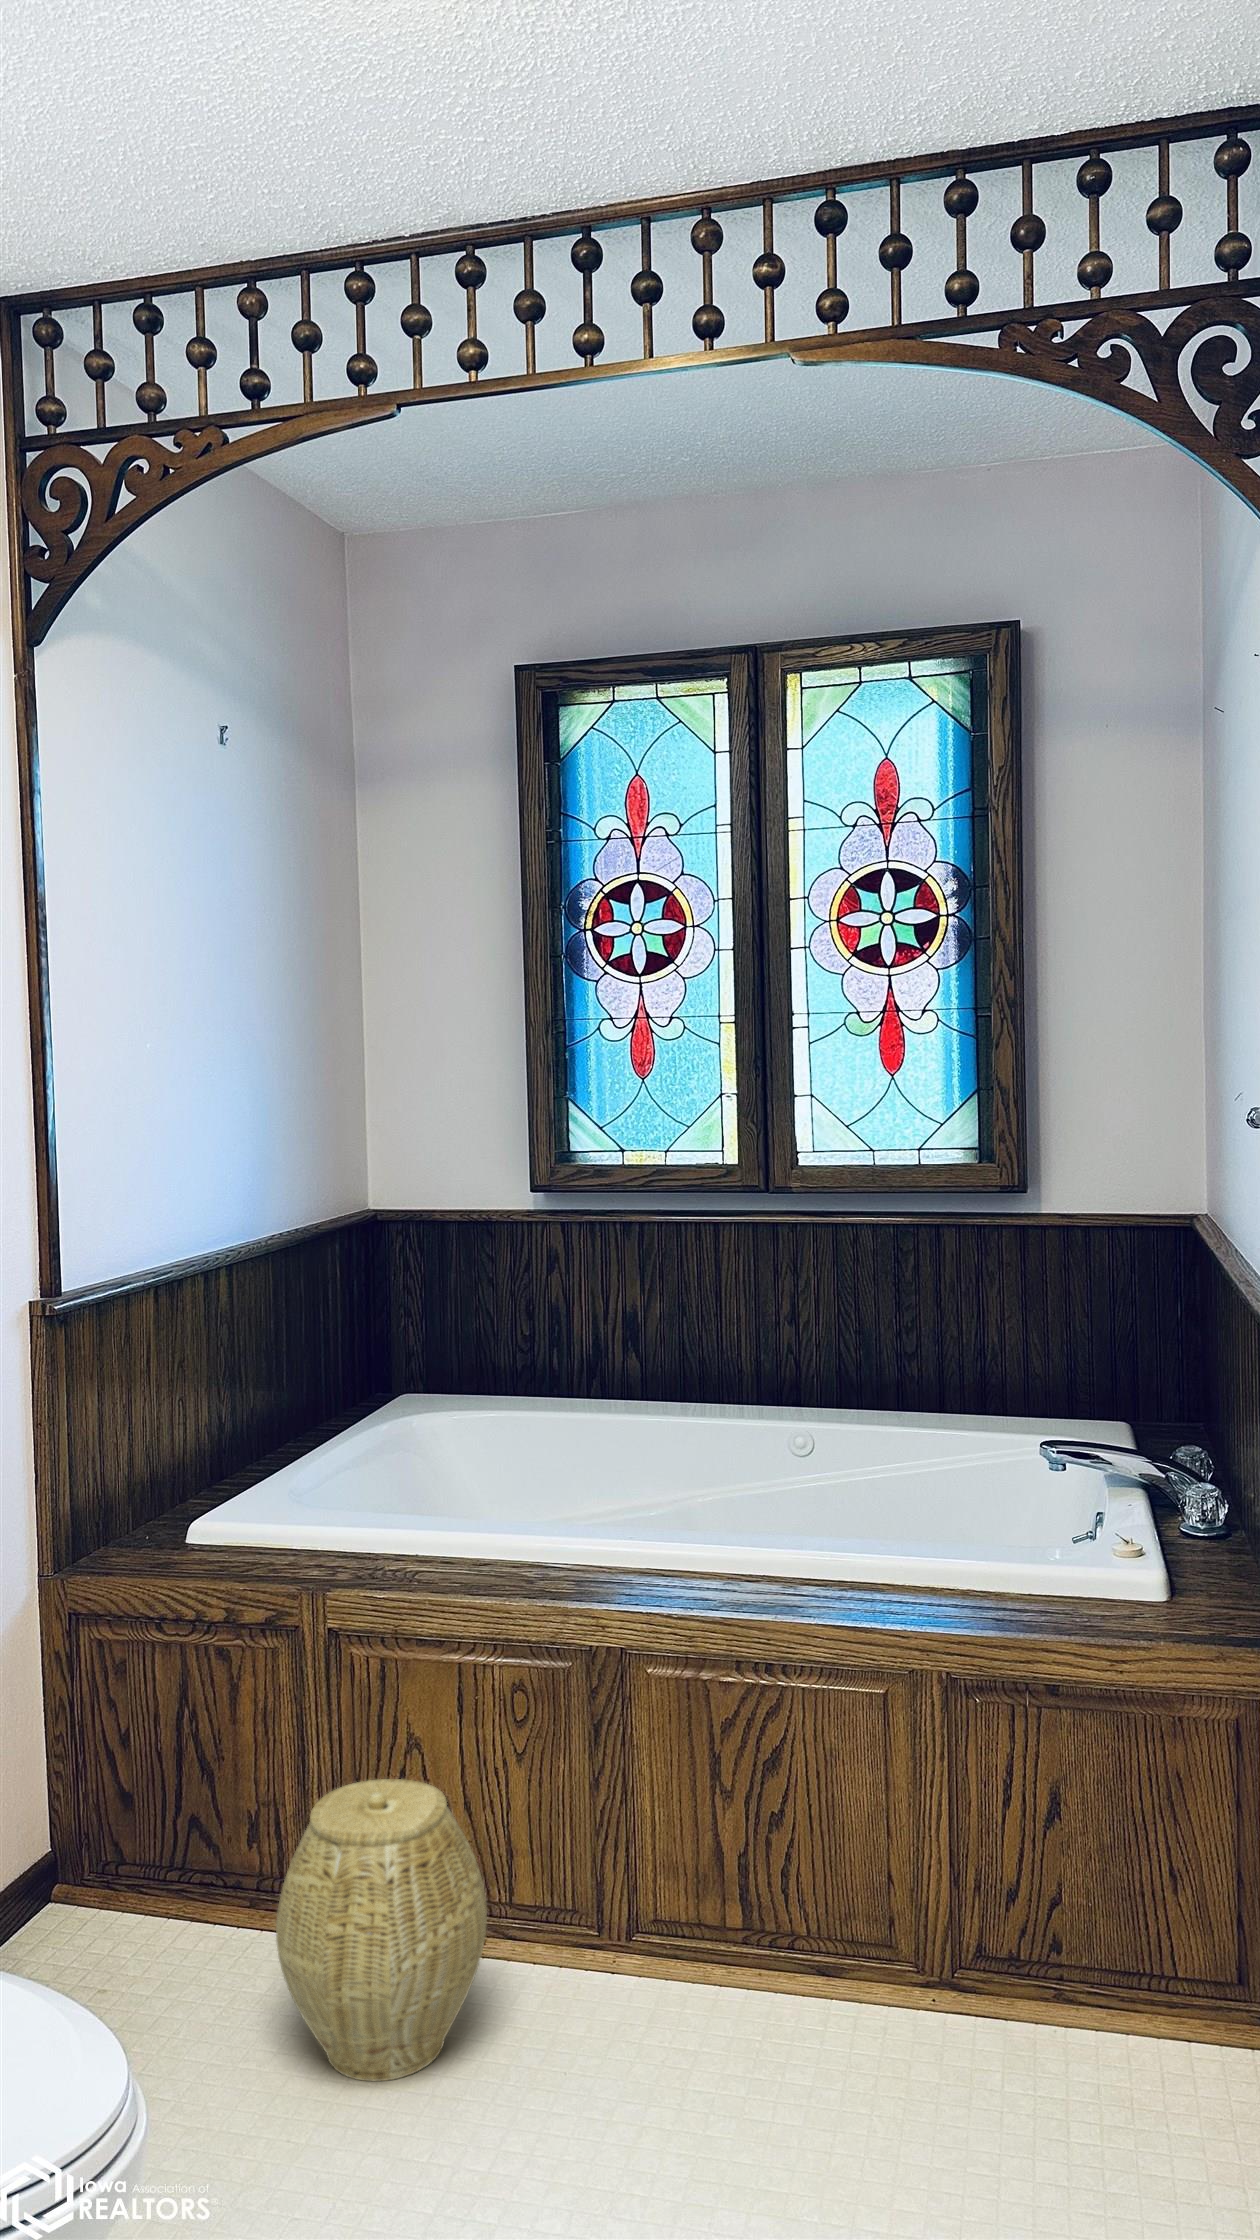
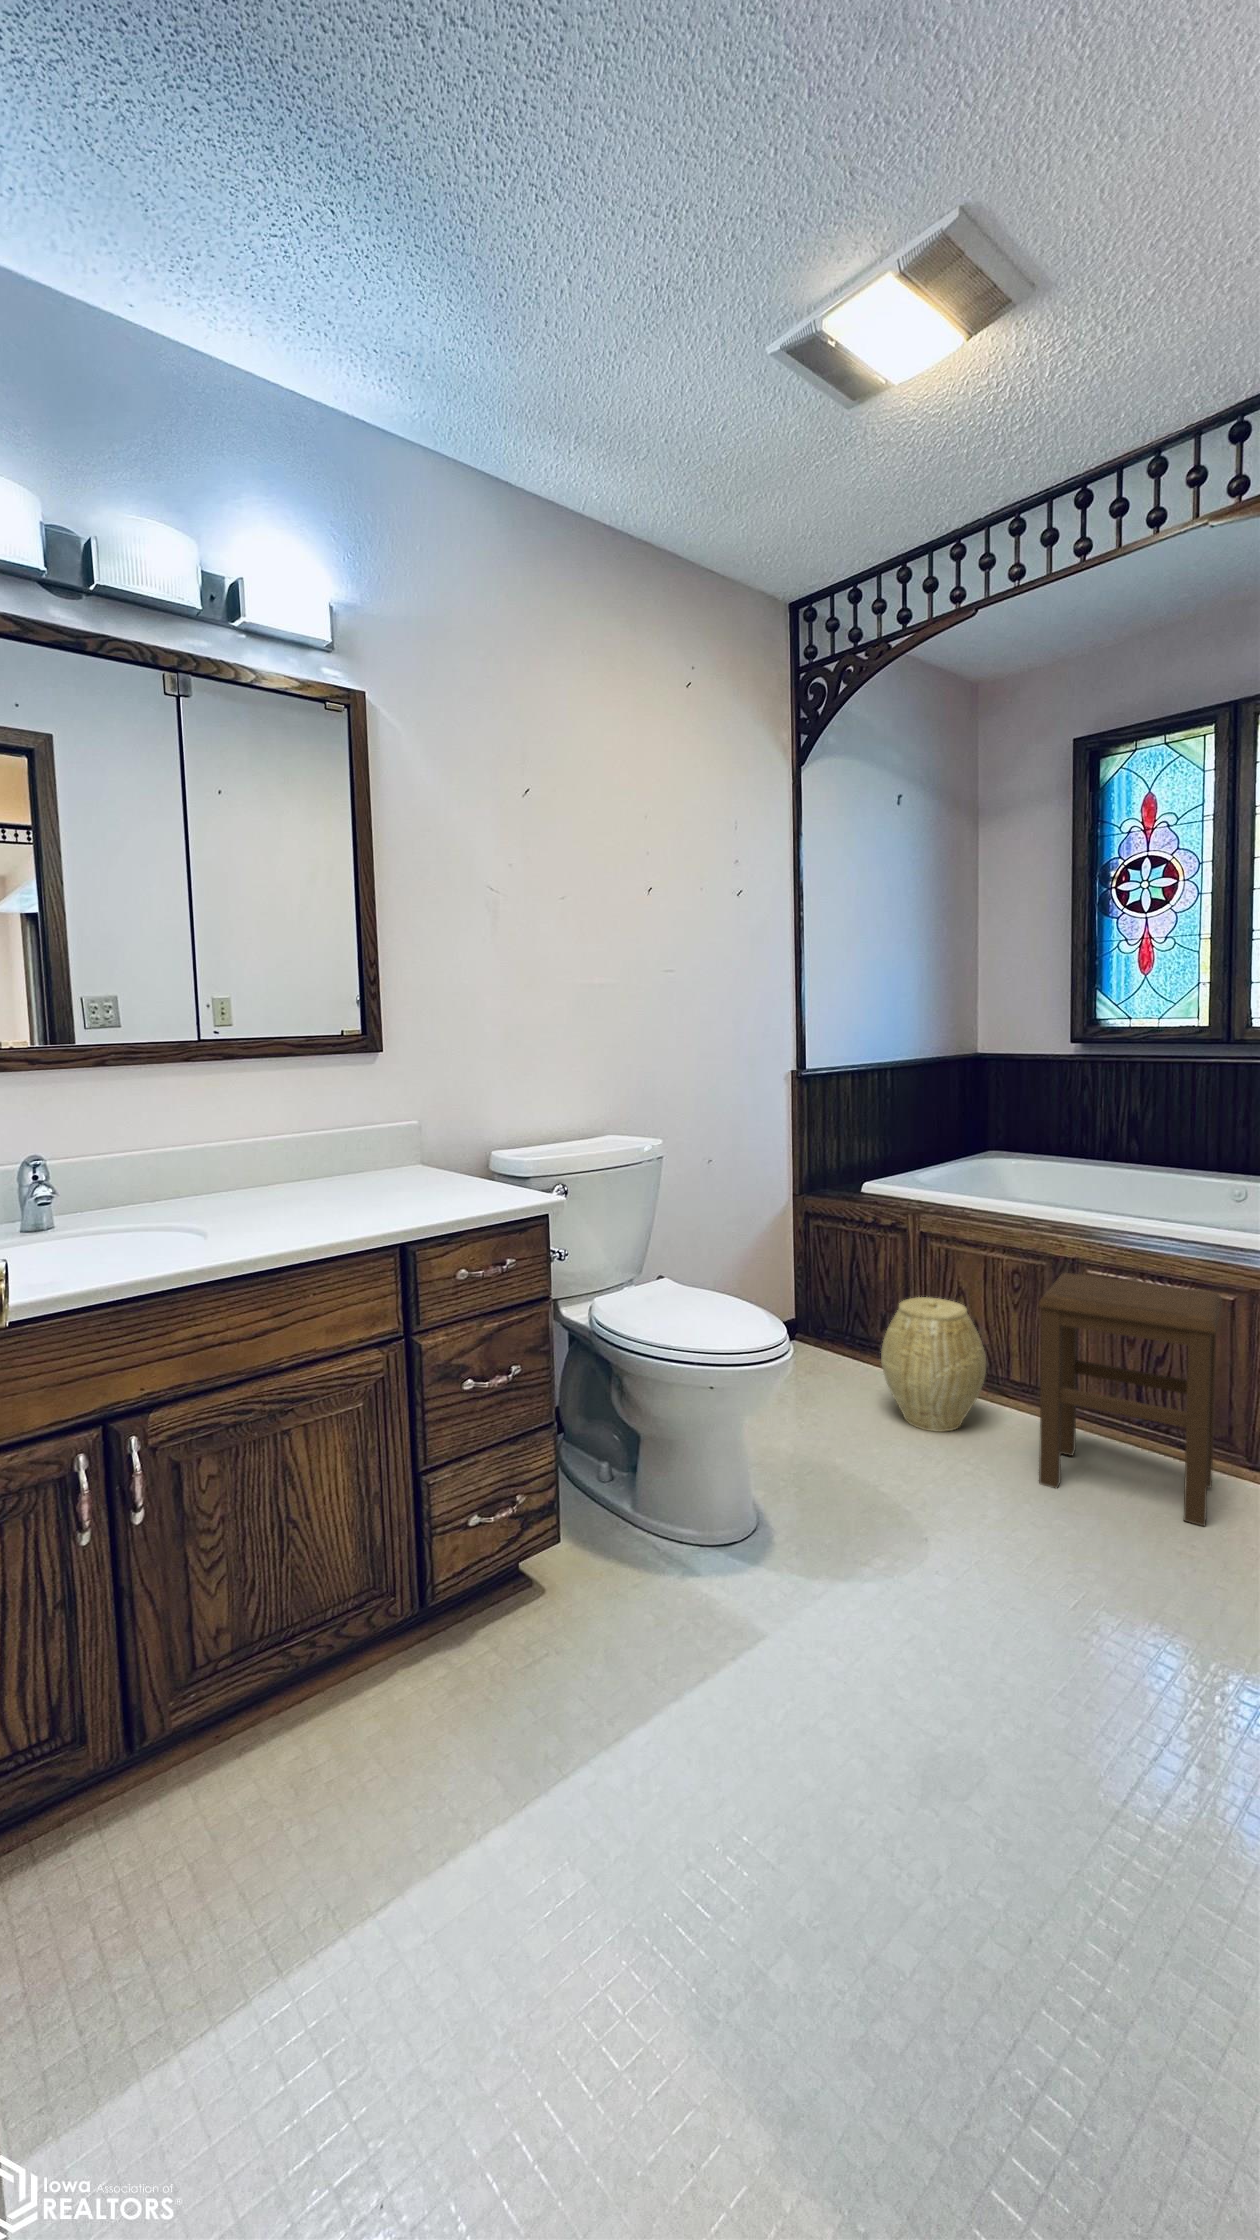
stool: none [609,1692,907,2155] -> present [1039,1273,1222,1526]

